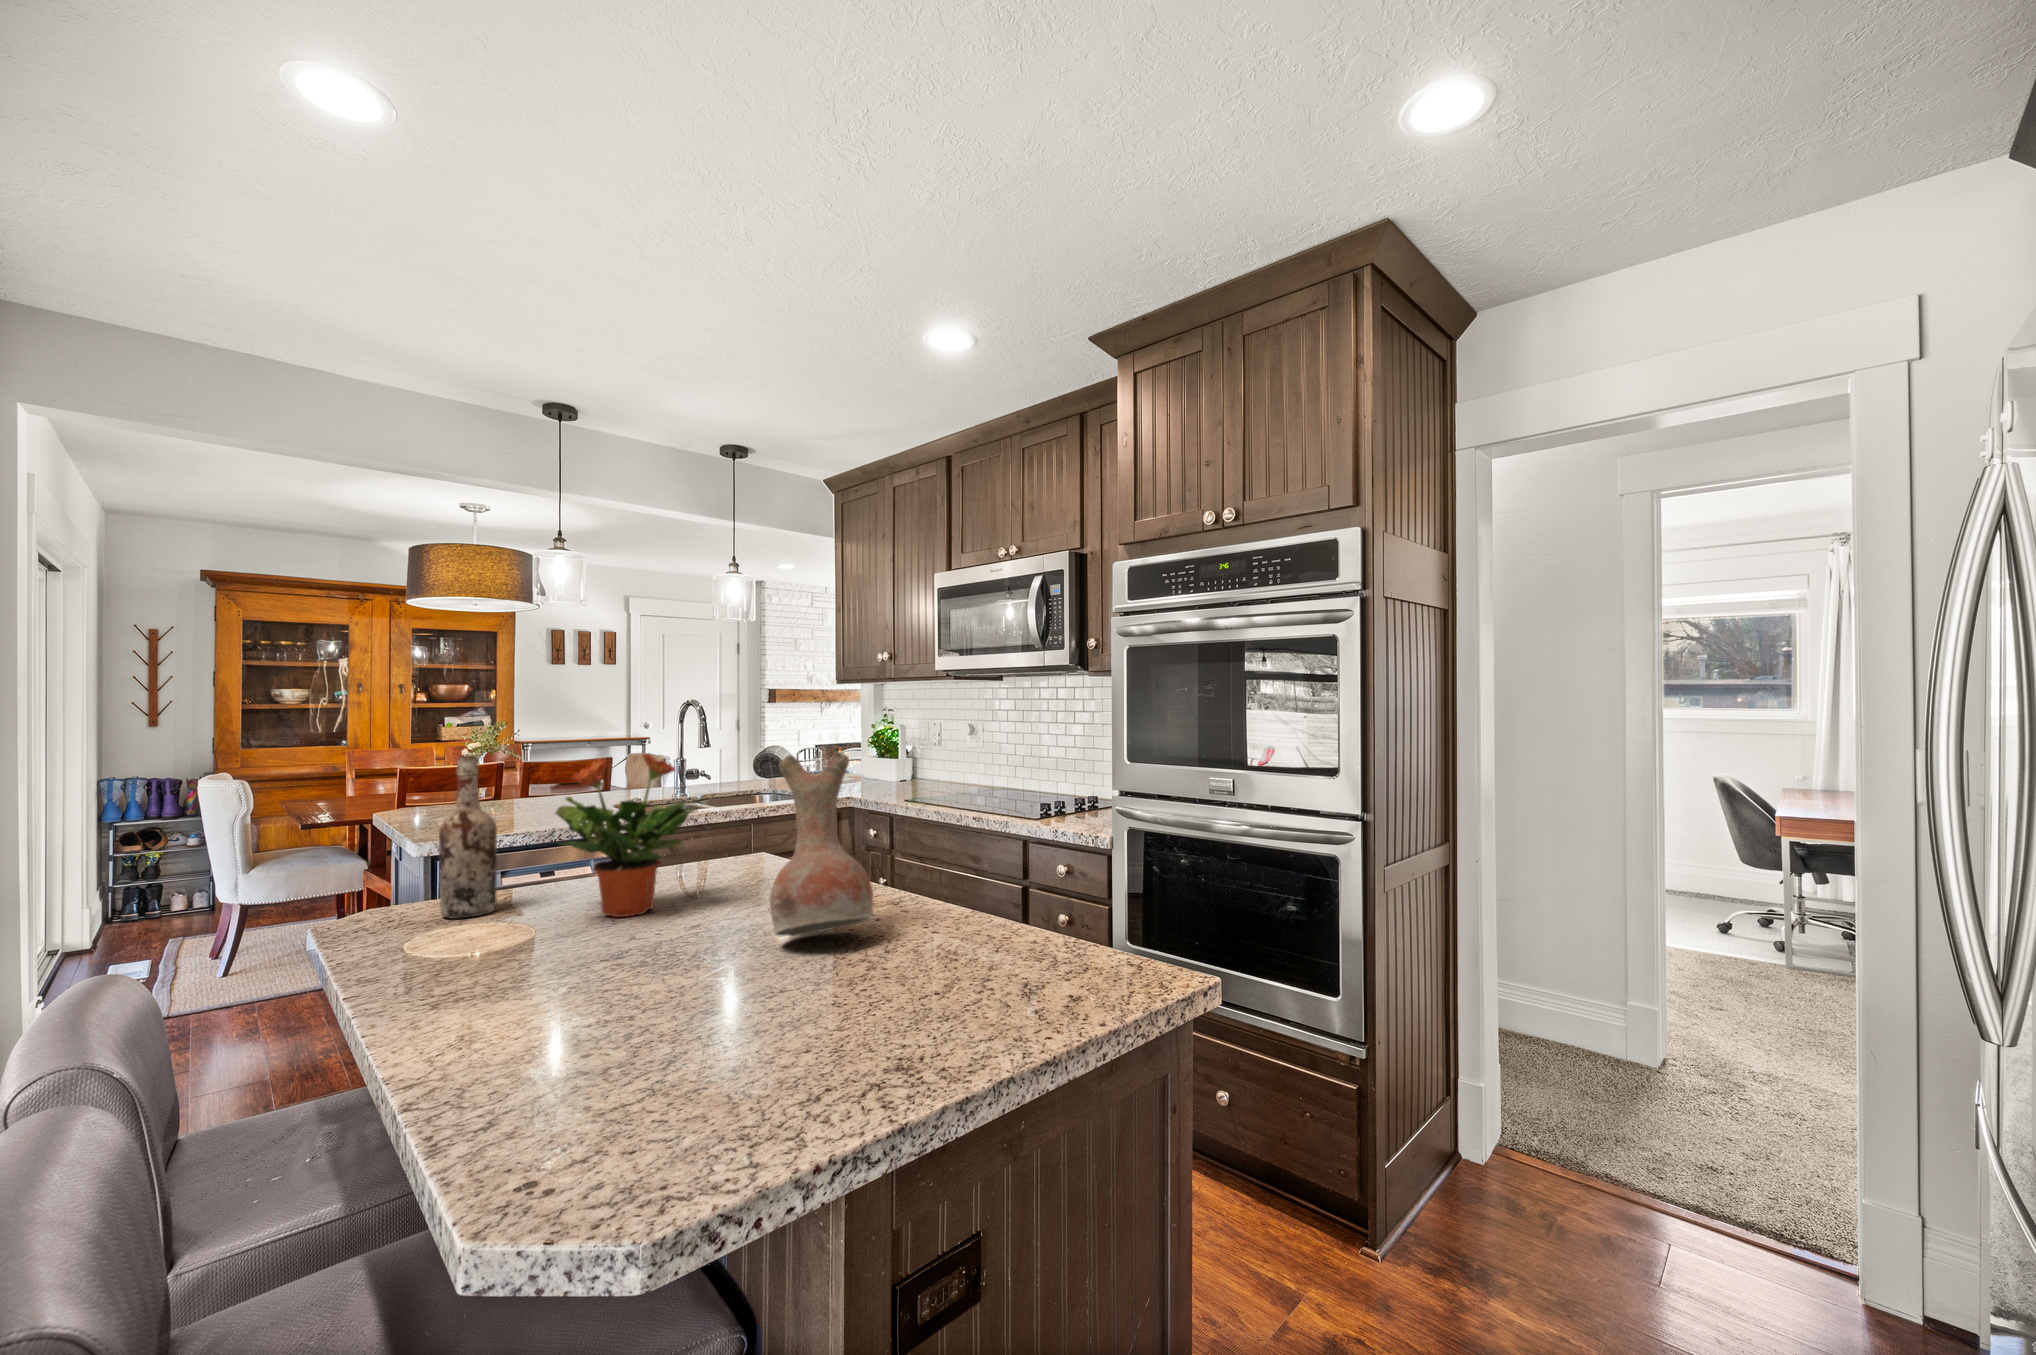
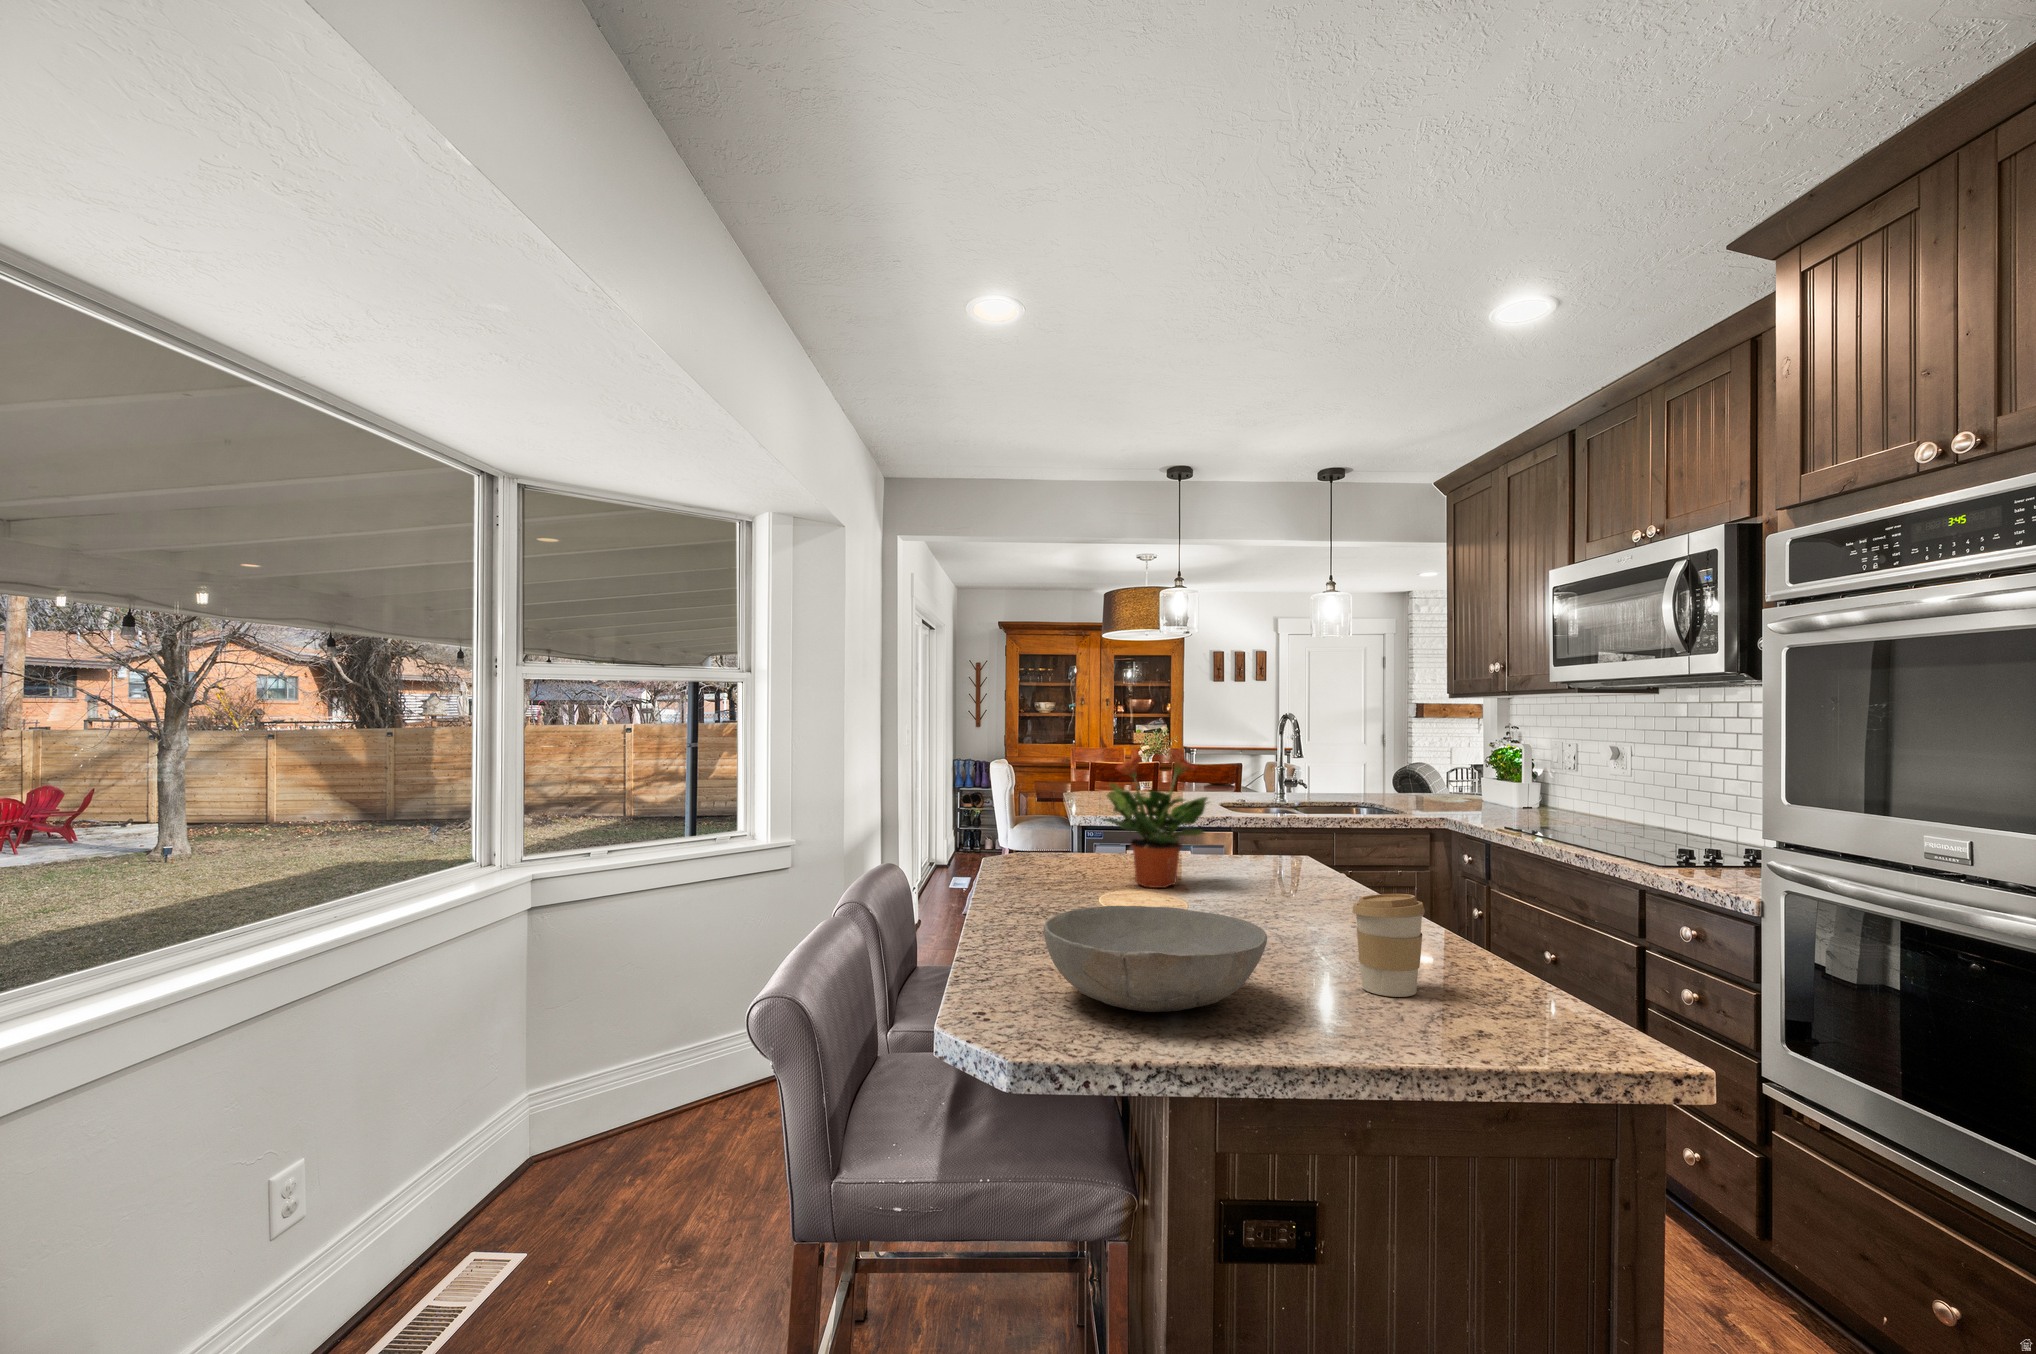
vase: present [770,752,873,936] -> none [1237,758,1334,925]
wine bottle: present [439,755,497,919] -> none [1034,745,1072,870]
coffee cup: none [942,883,1011,992] -> present [1352,894,1425,997]
bowl: none [605,942,898,1095] -> present [1043,906,1267,1012]

